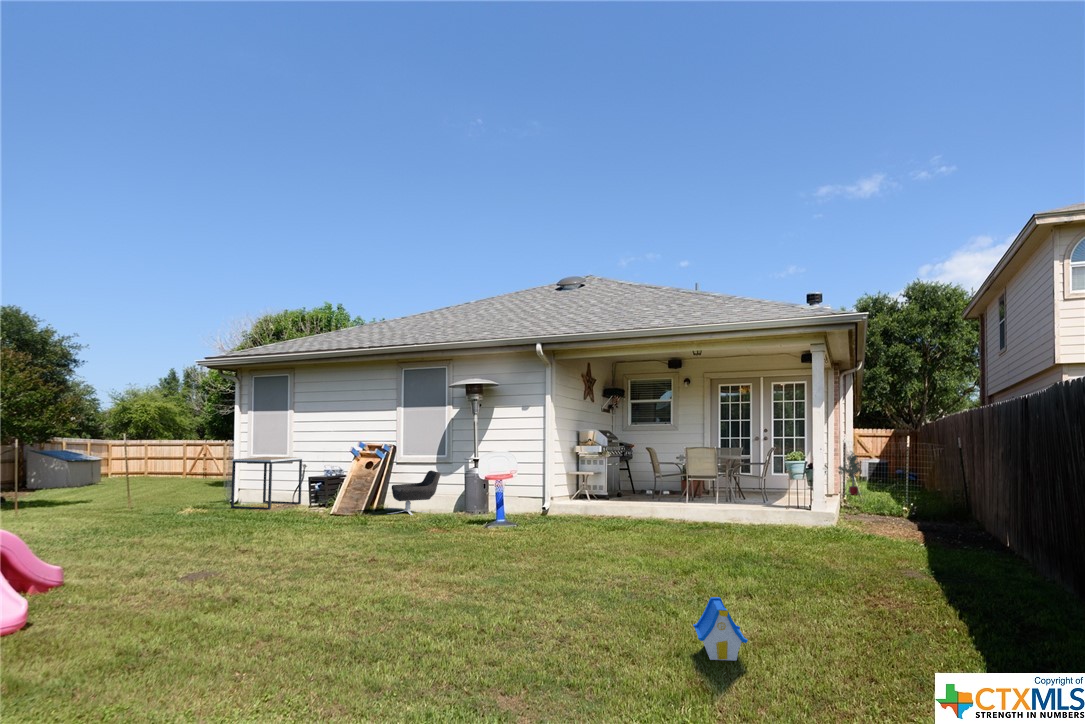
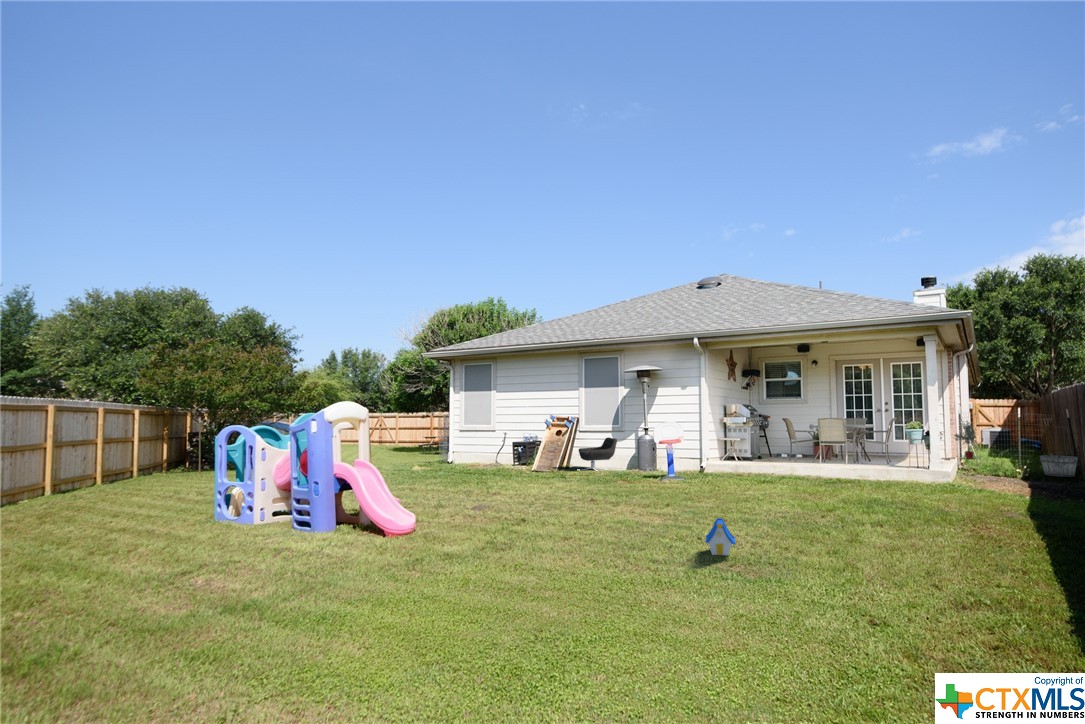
side table: present [231,457,302,510] -> none [456,427,504,467]
wooden bucket: none [932,486,974,518] -> present [1040,450,1078,477]
toy house: present [693,595,748,661] -> present [705,517,735,555]

